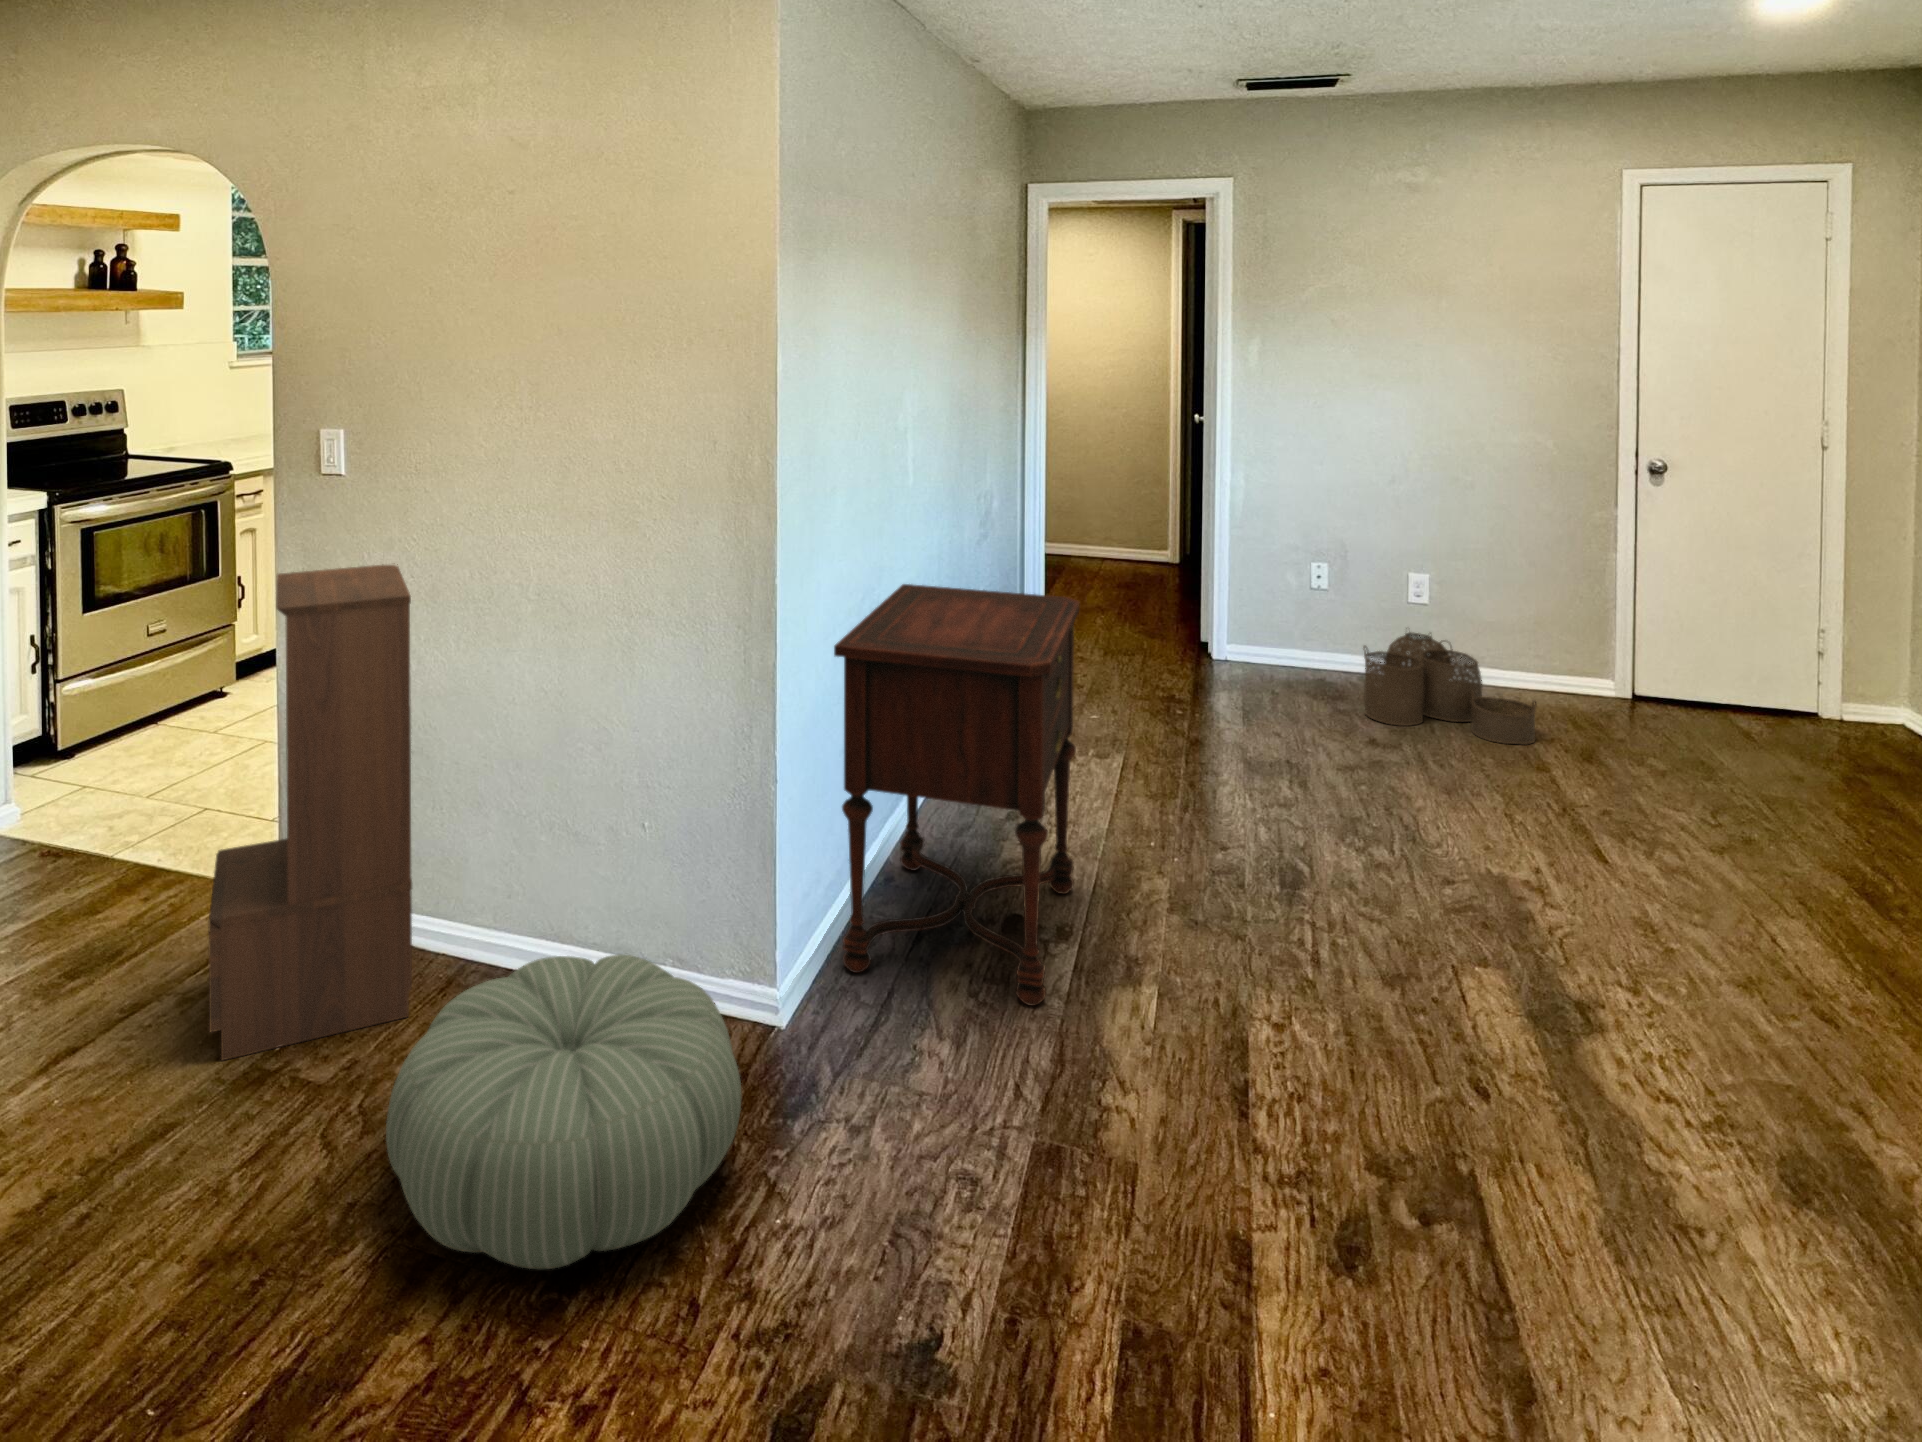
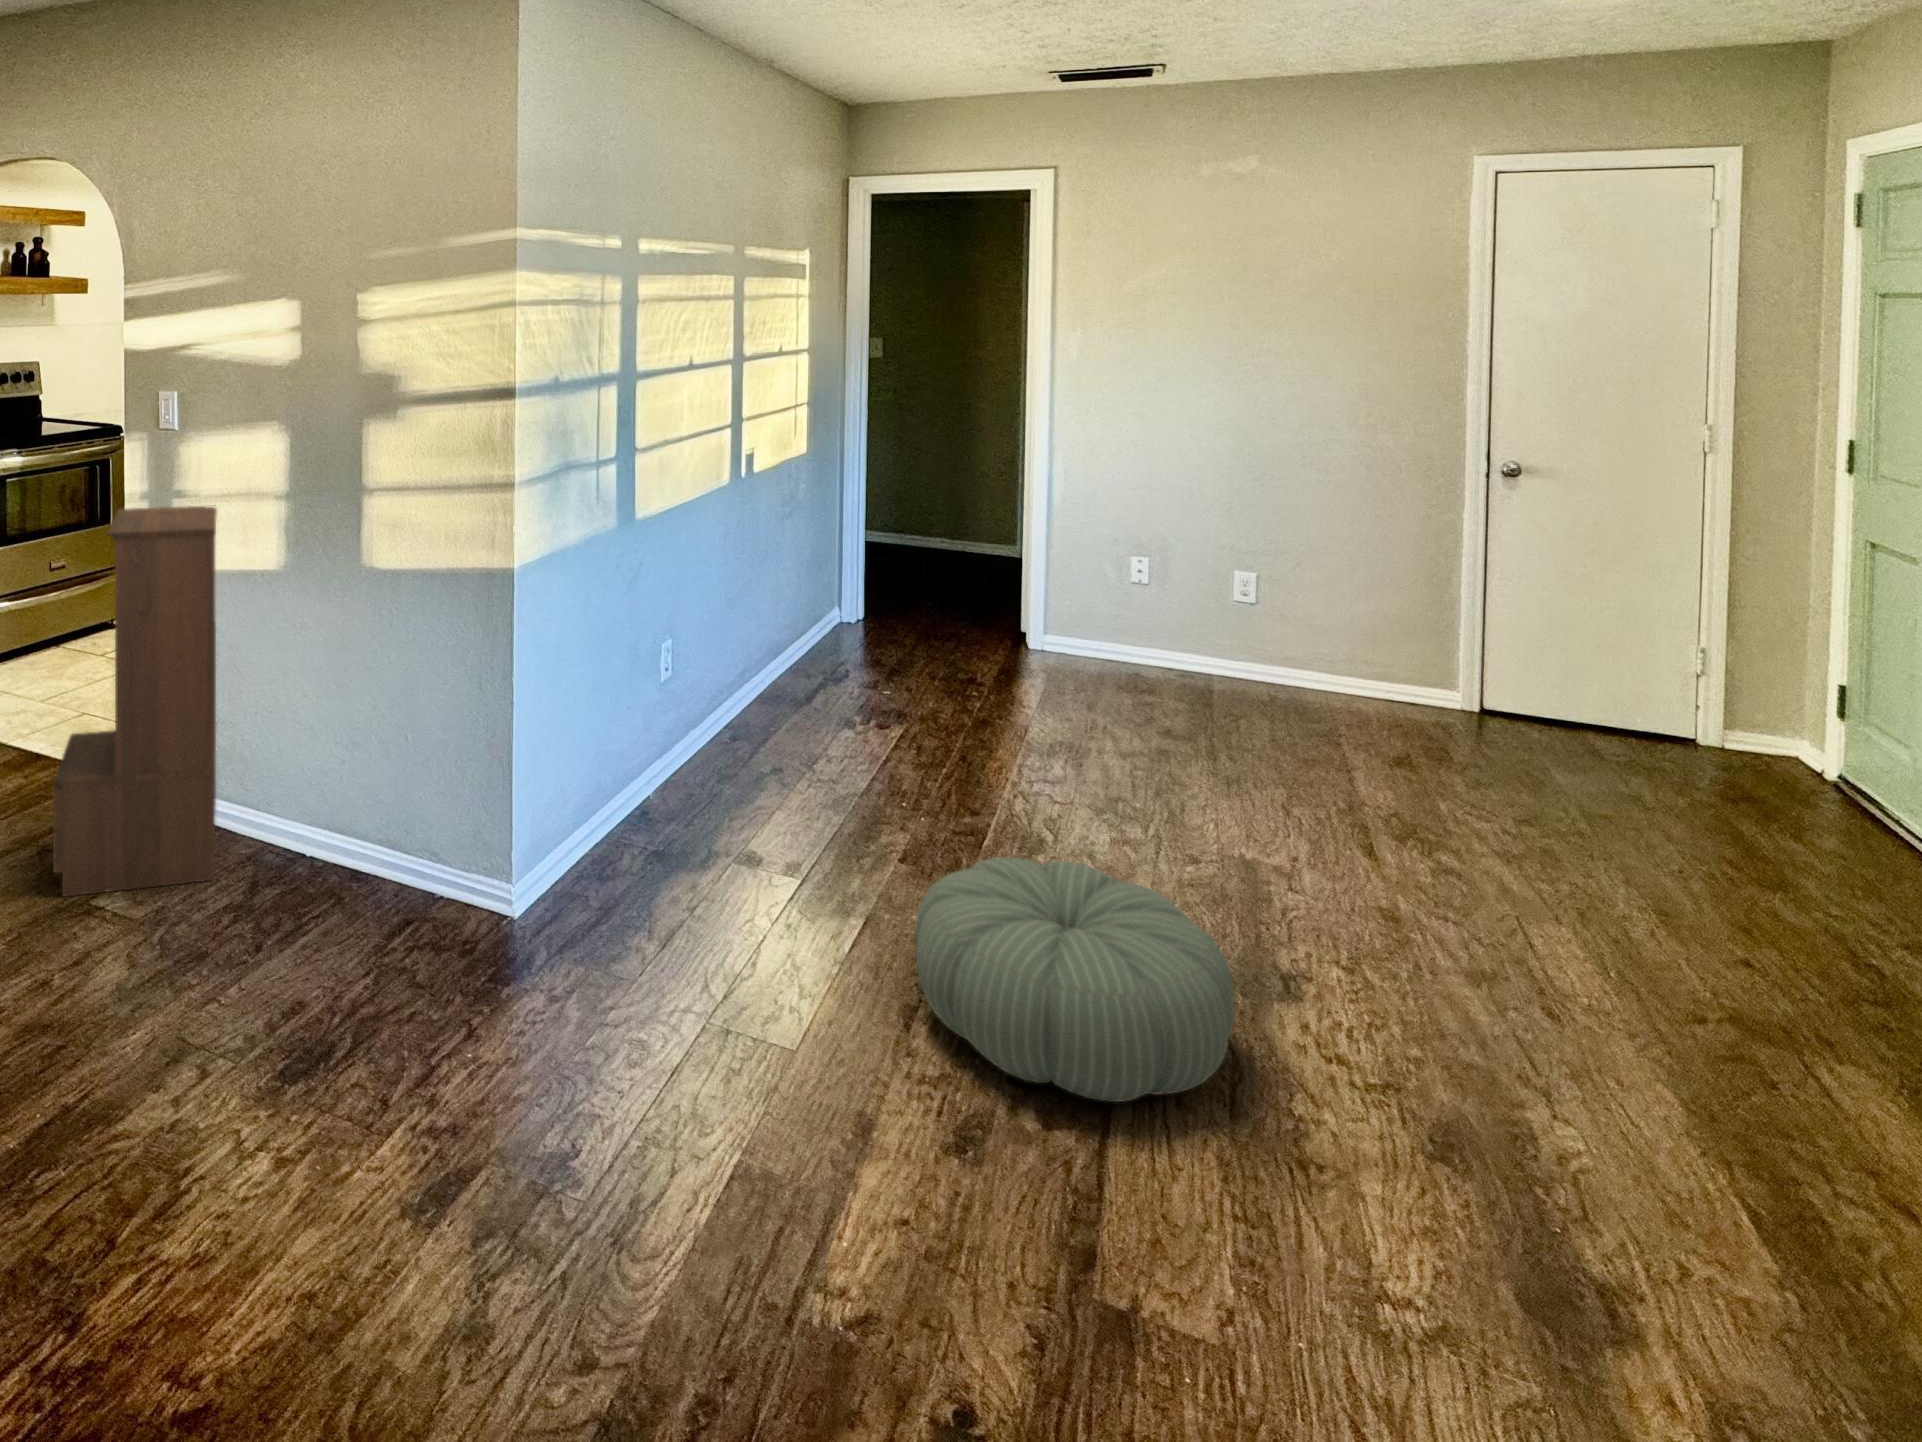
side table: present [834,584,1079,1006] -> none [574,547,822,924]
woven basket: present [1363,632,1537,745] -> none [1172,626,1353,748]
pouf: present [386,954,741,1269] -> present [915,857,1234,1102]

